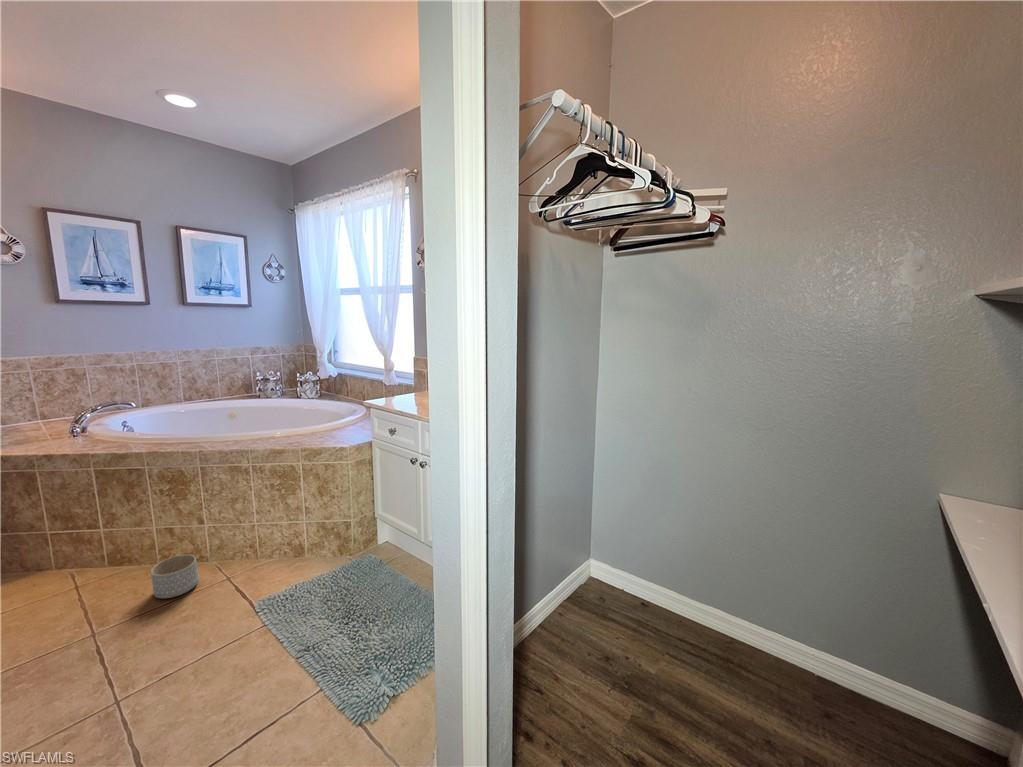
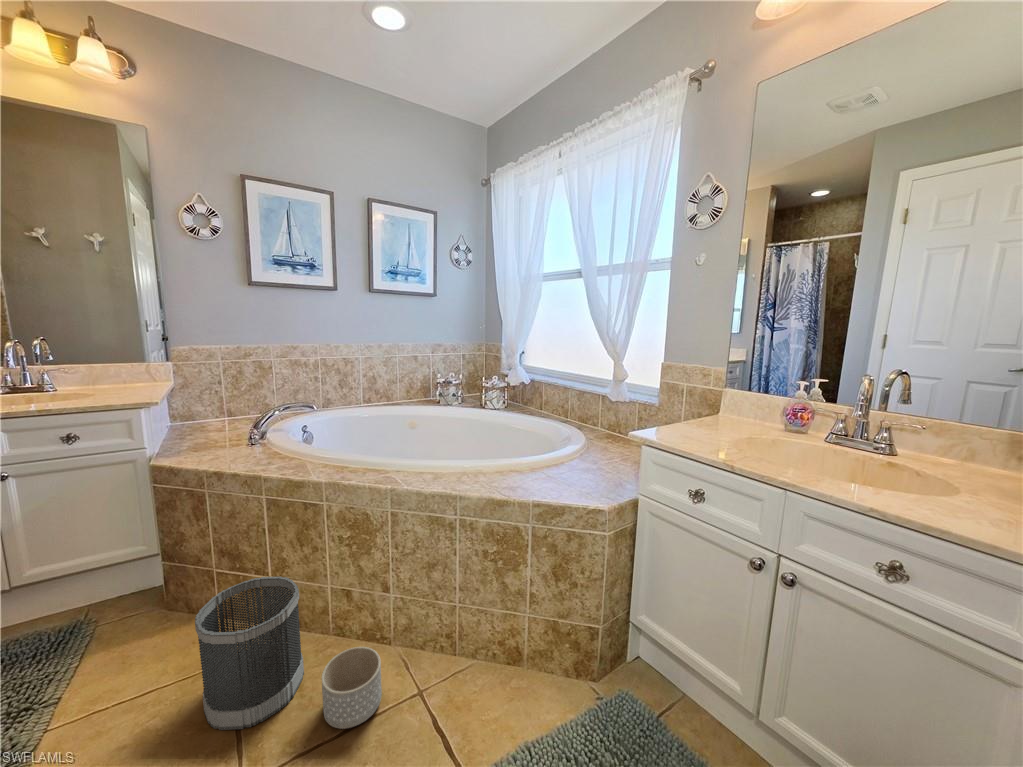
wastebasket: none [44,520,137,616] -> present [195,577,304,730]

